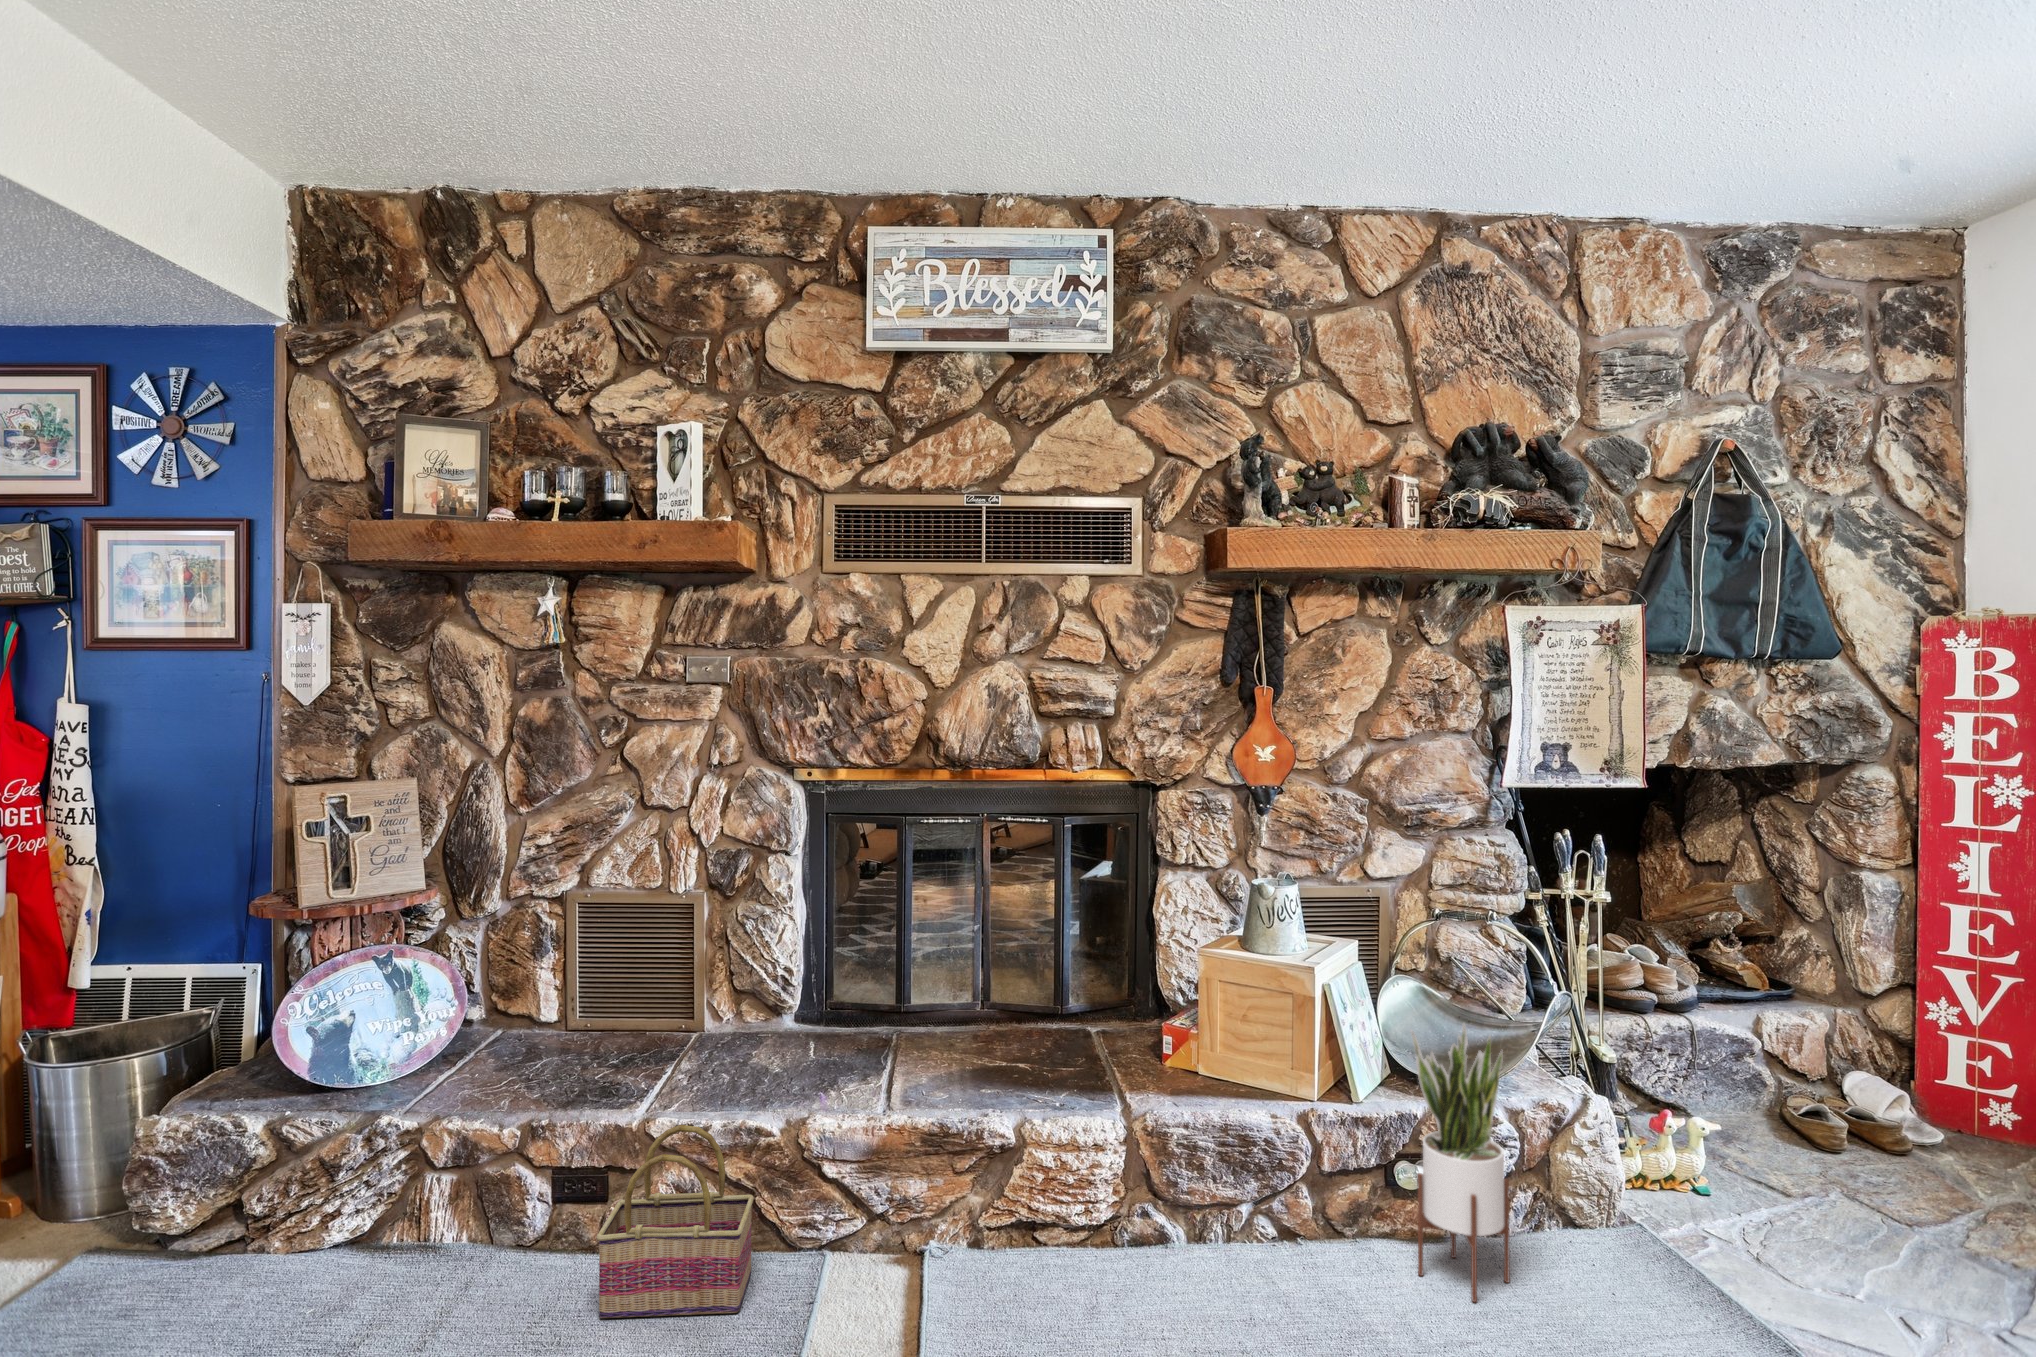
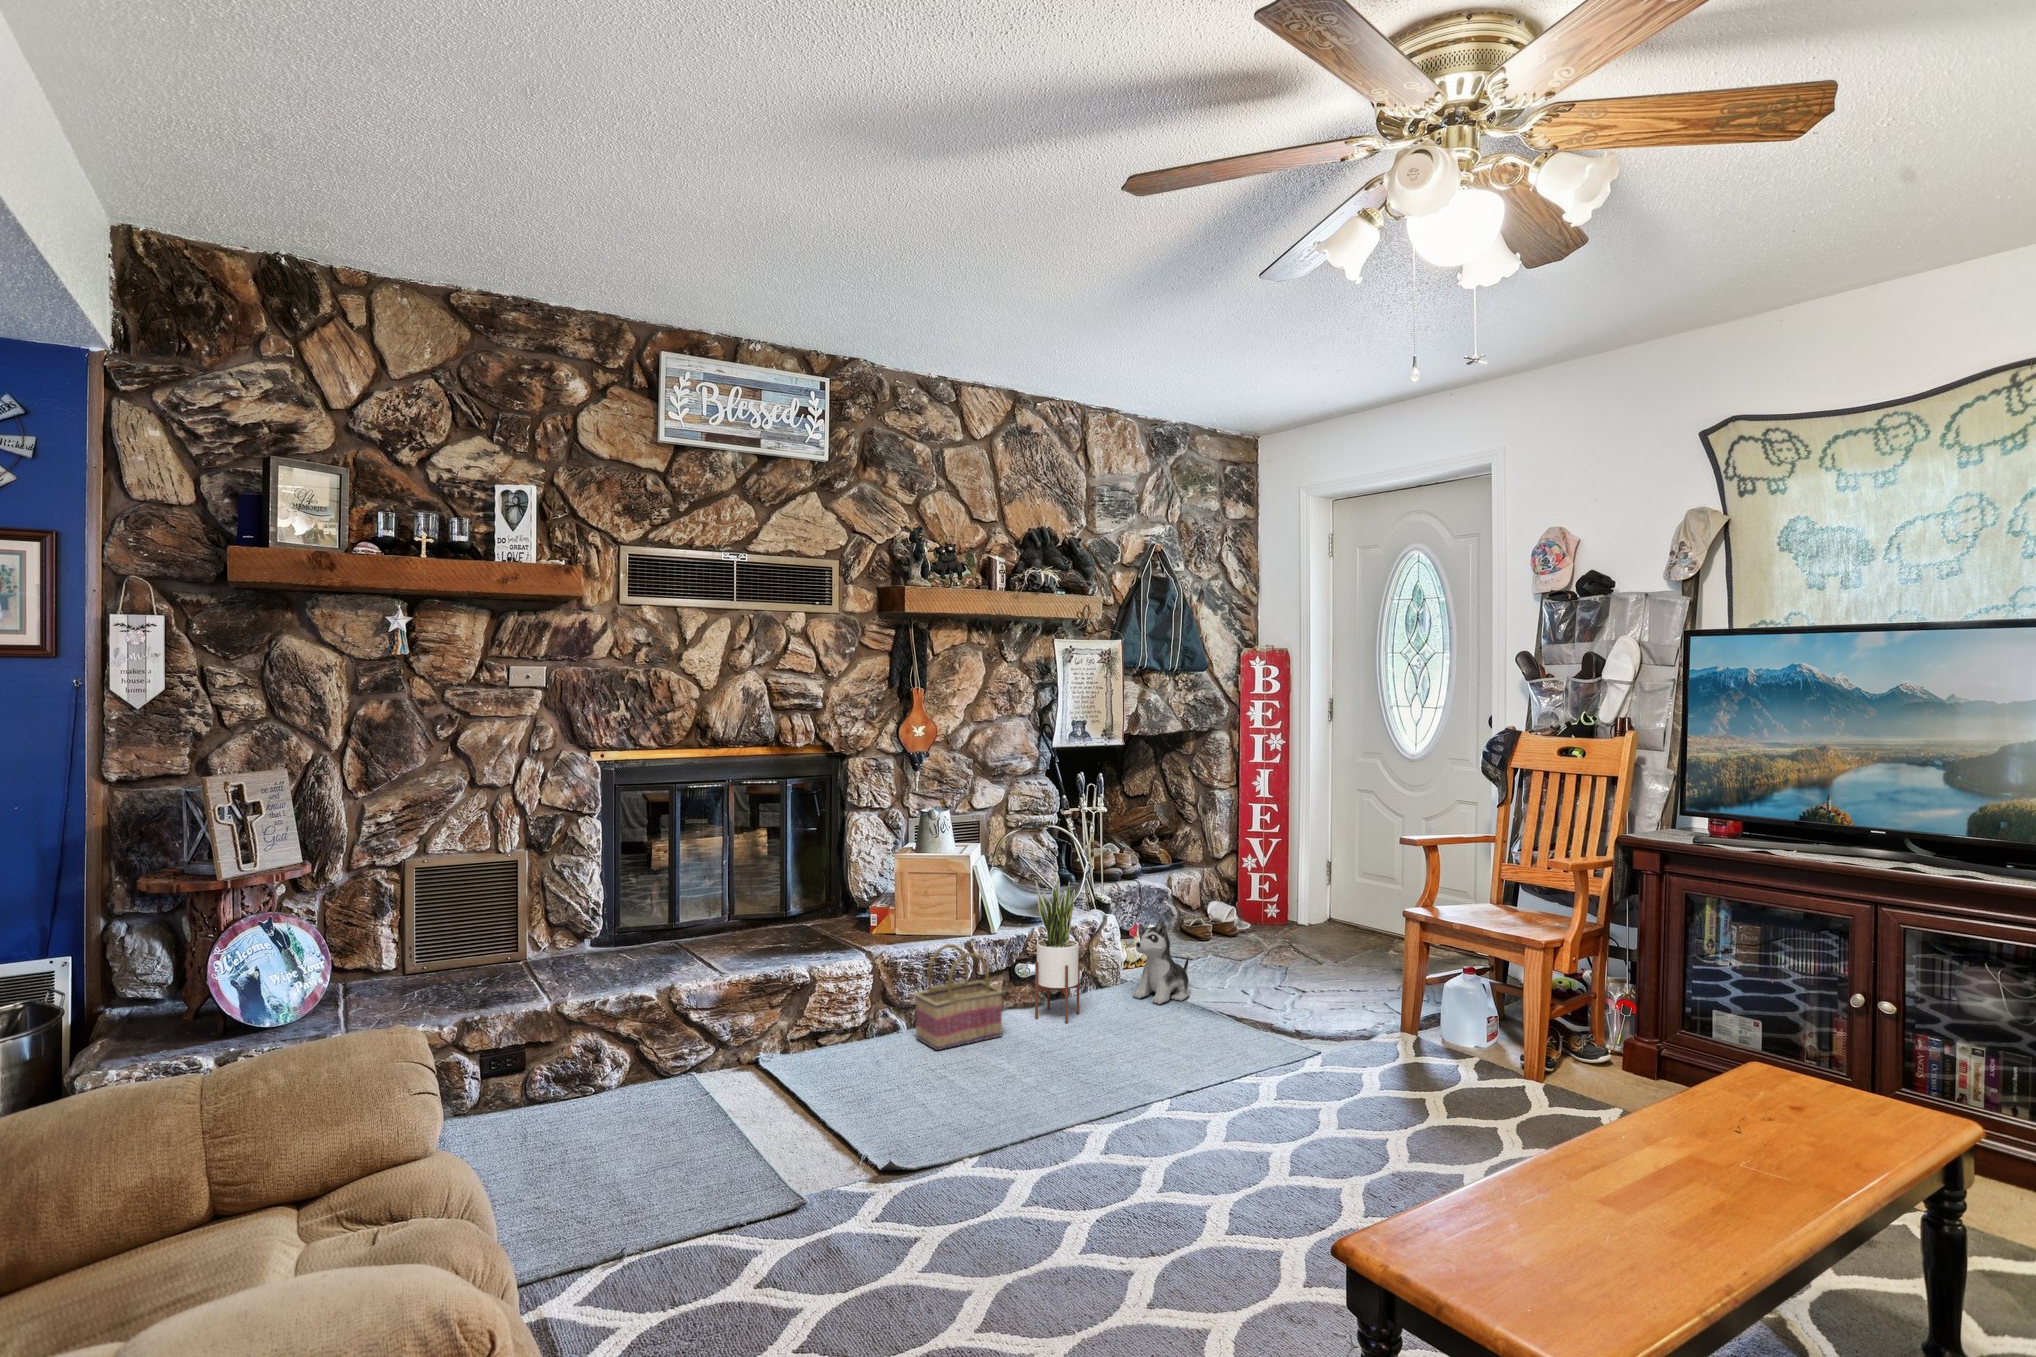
basket: present [597,1125,754,1318] -> present [915,944,1003,1050]
plush toy: none [1635,1126,1768,1301] -> present [1132,918,1189,1004]

